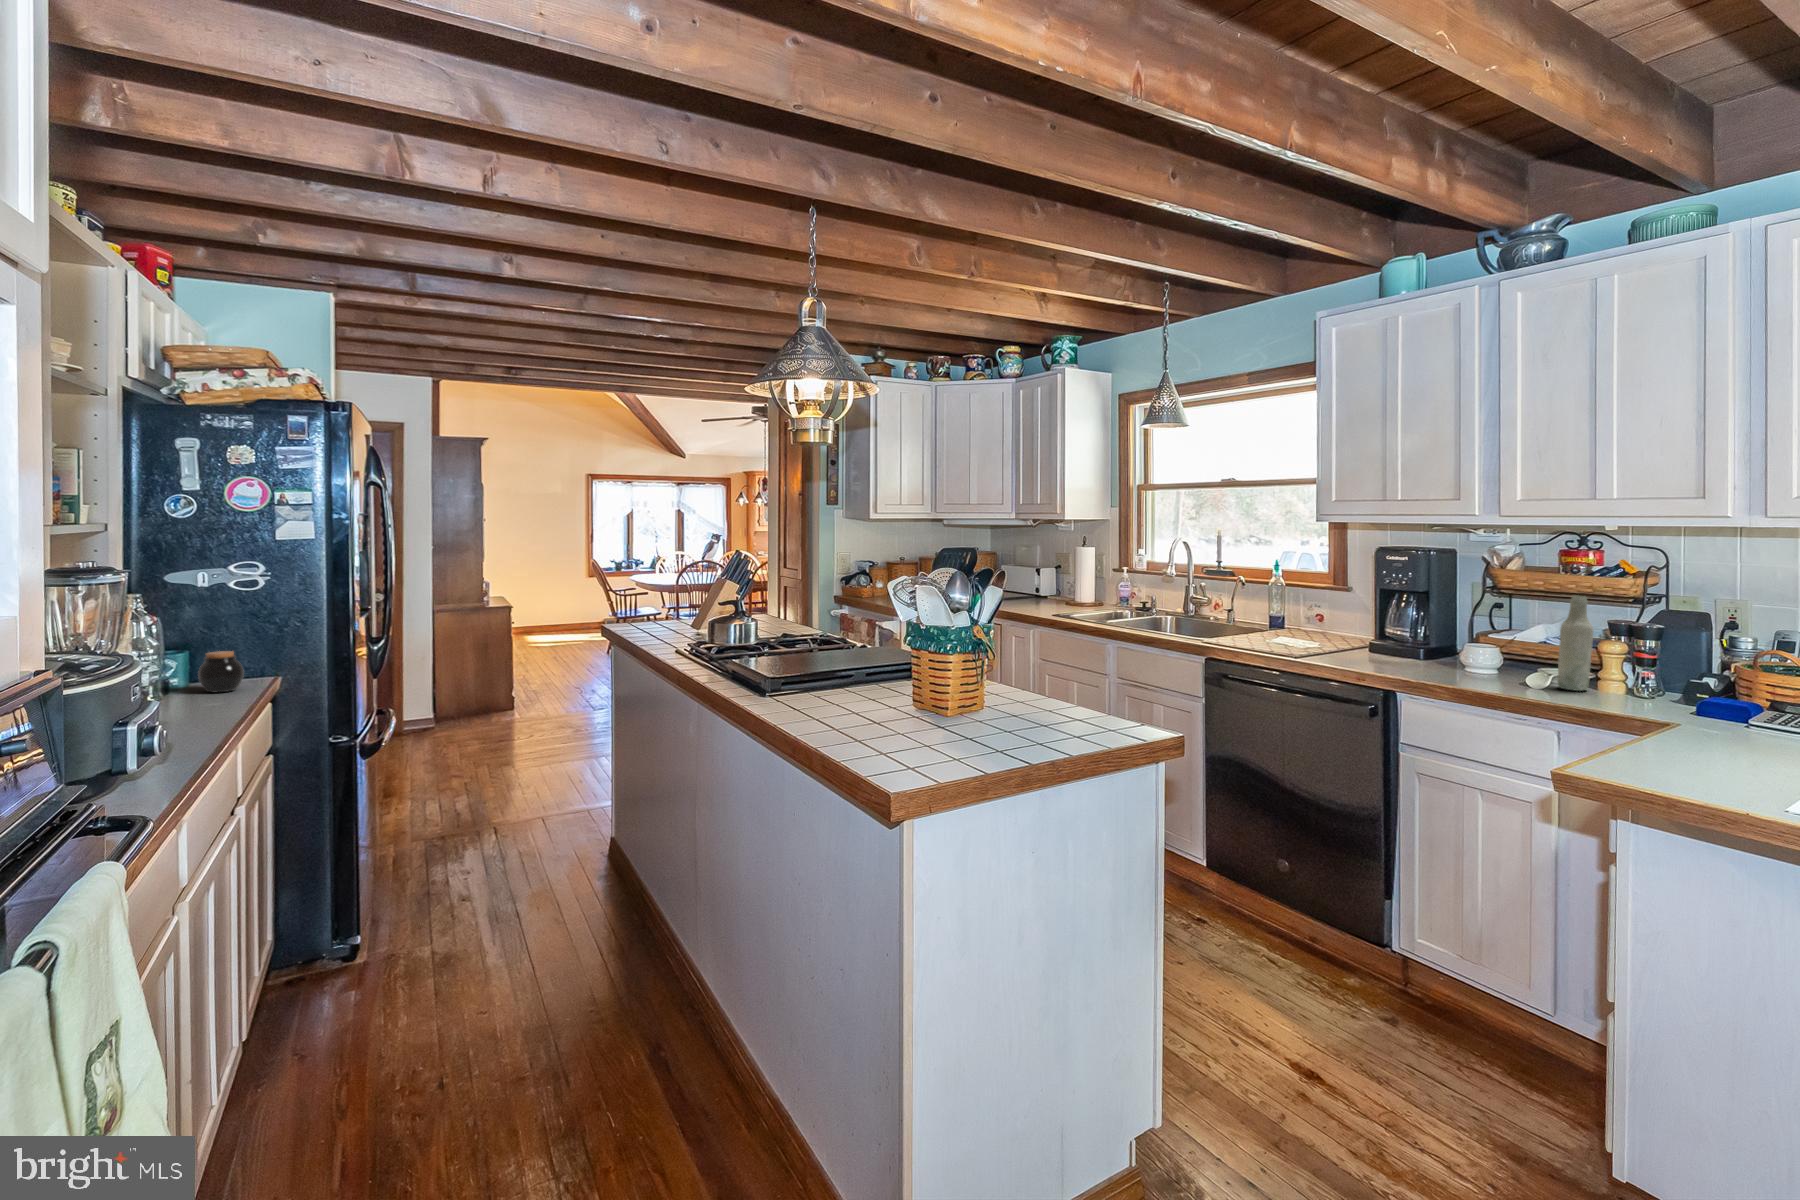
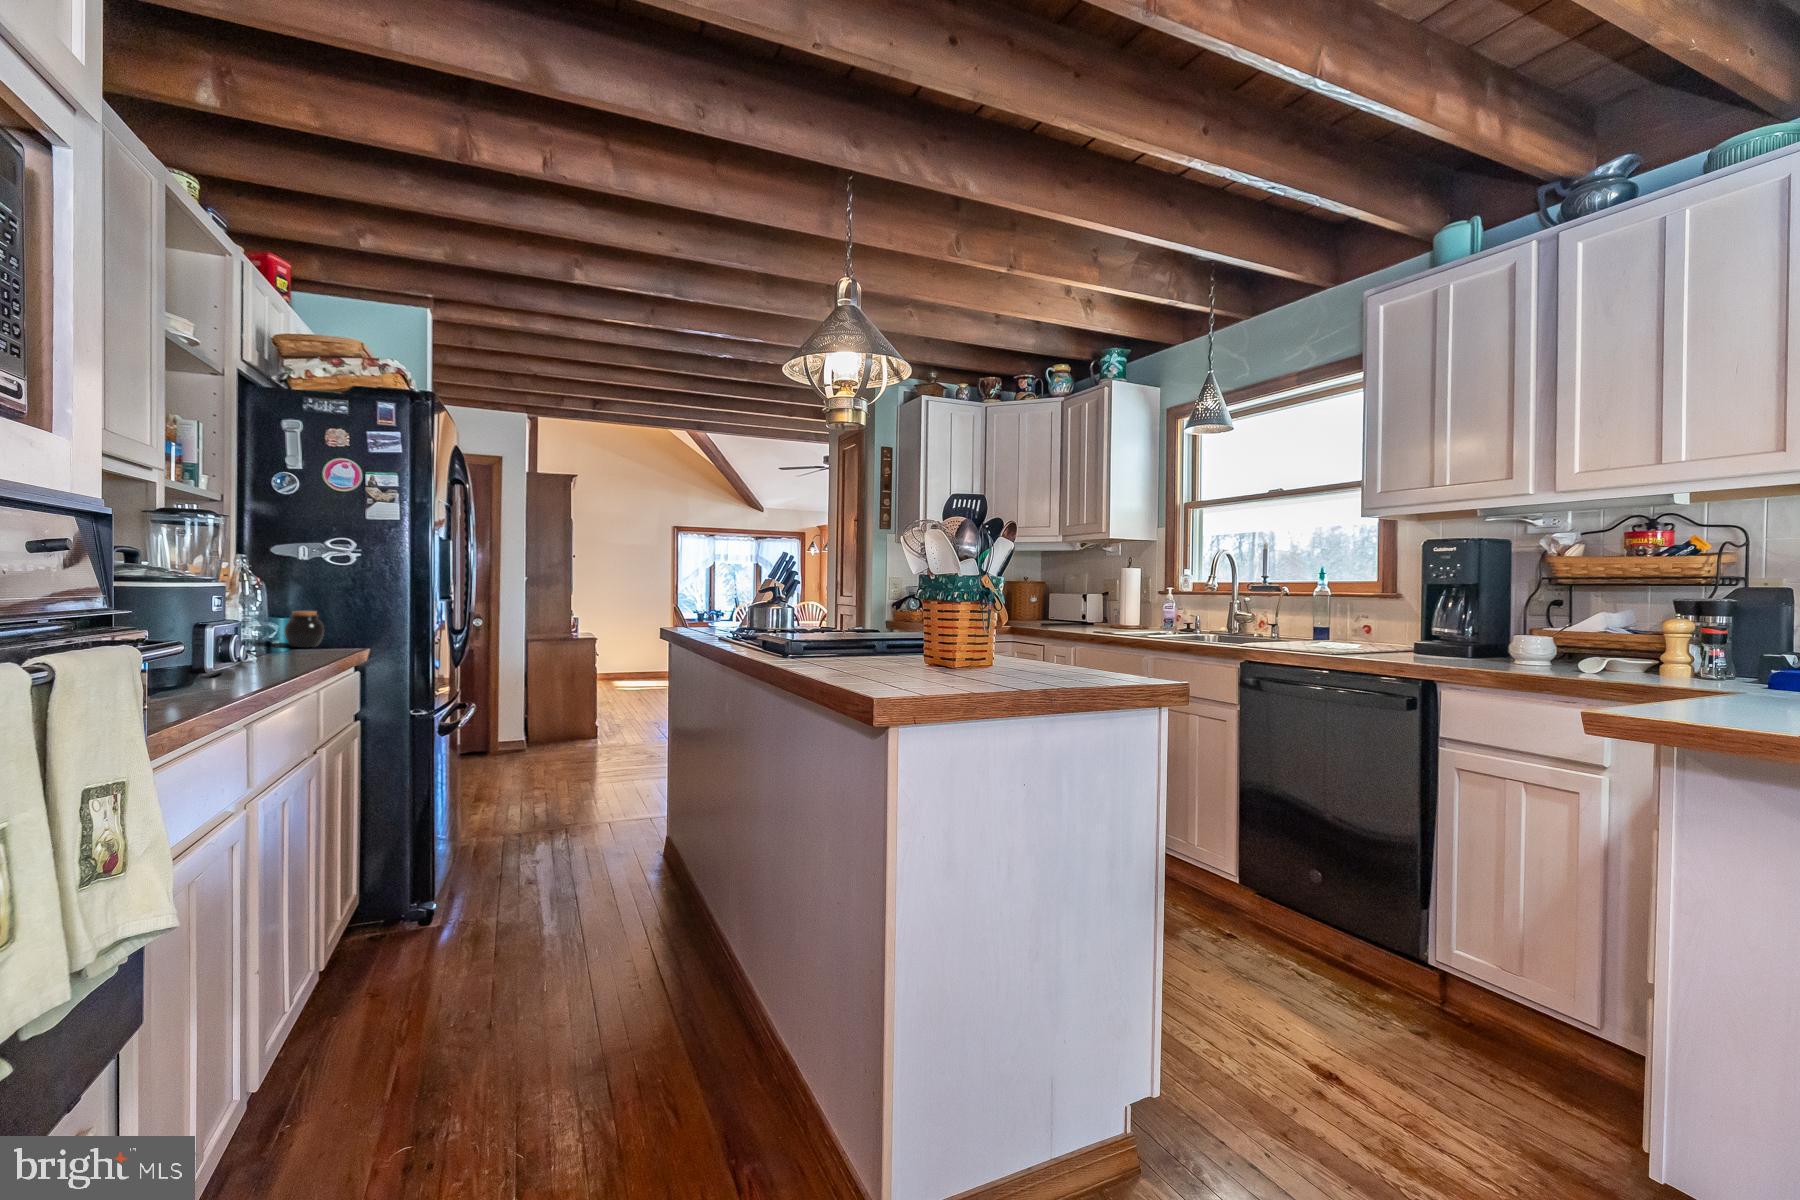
bottle: present [1557,595,1593,691] -> none [1602,597,1639,696]

